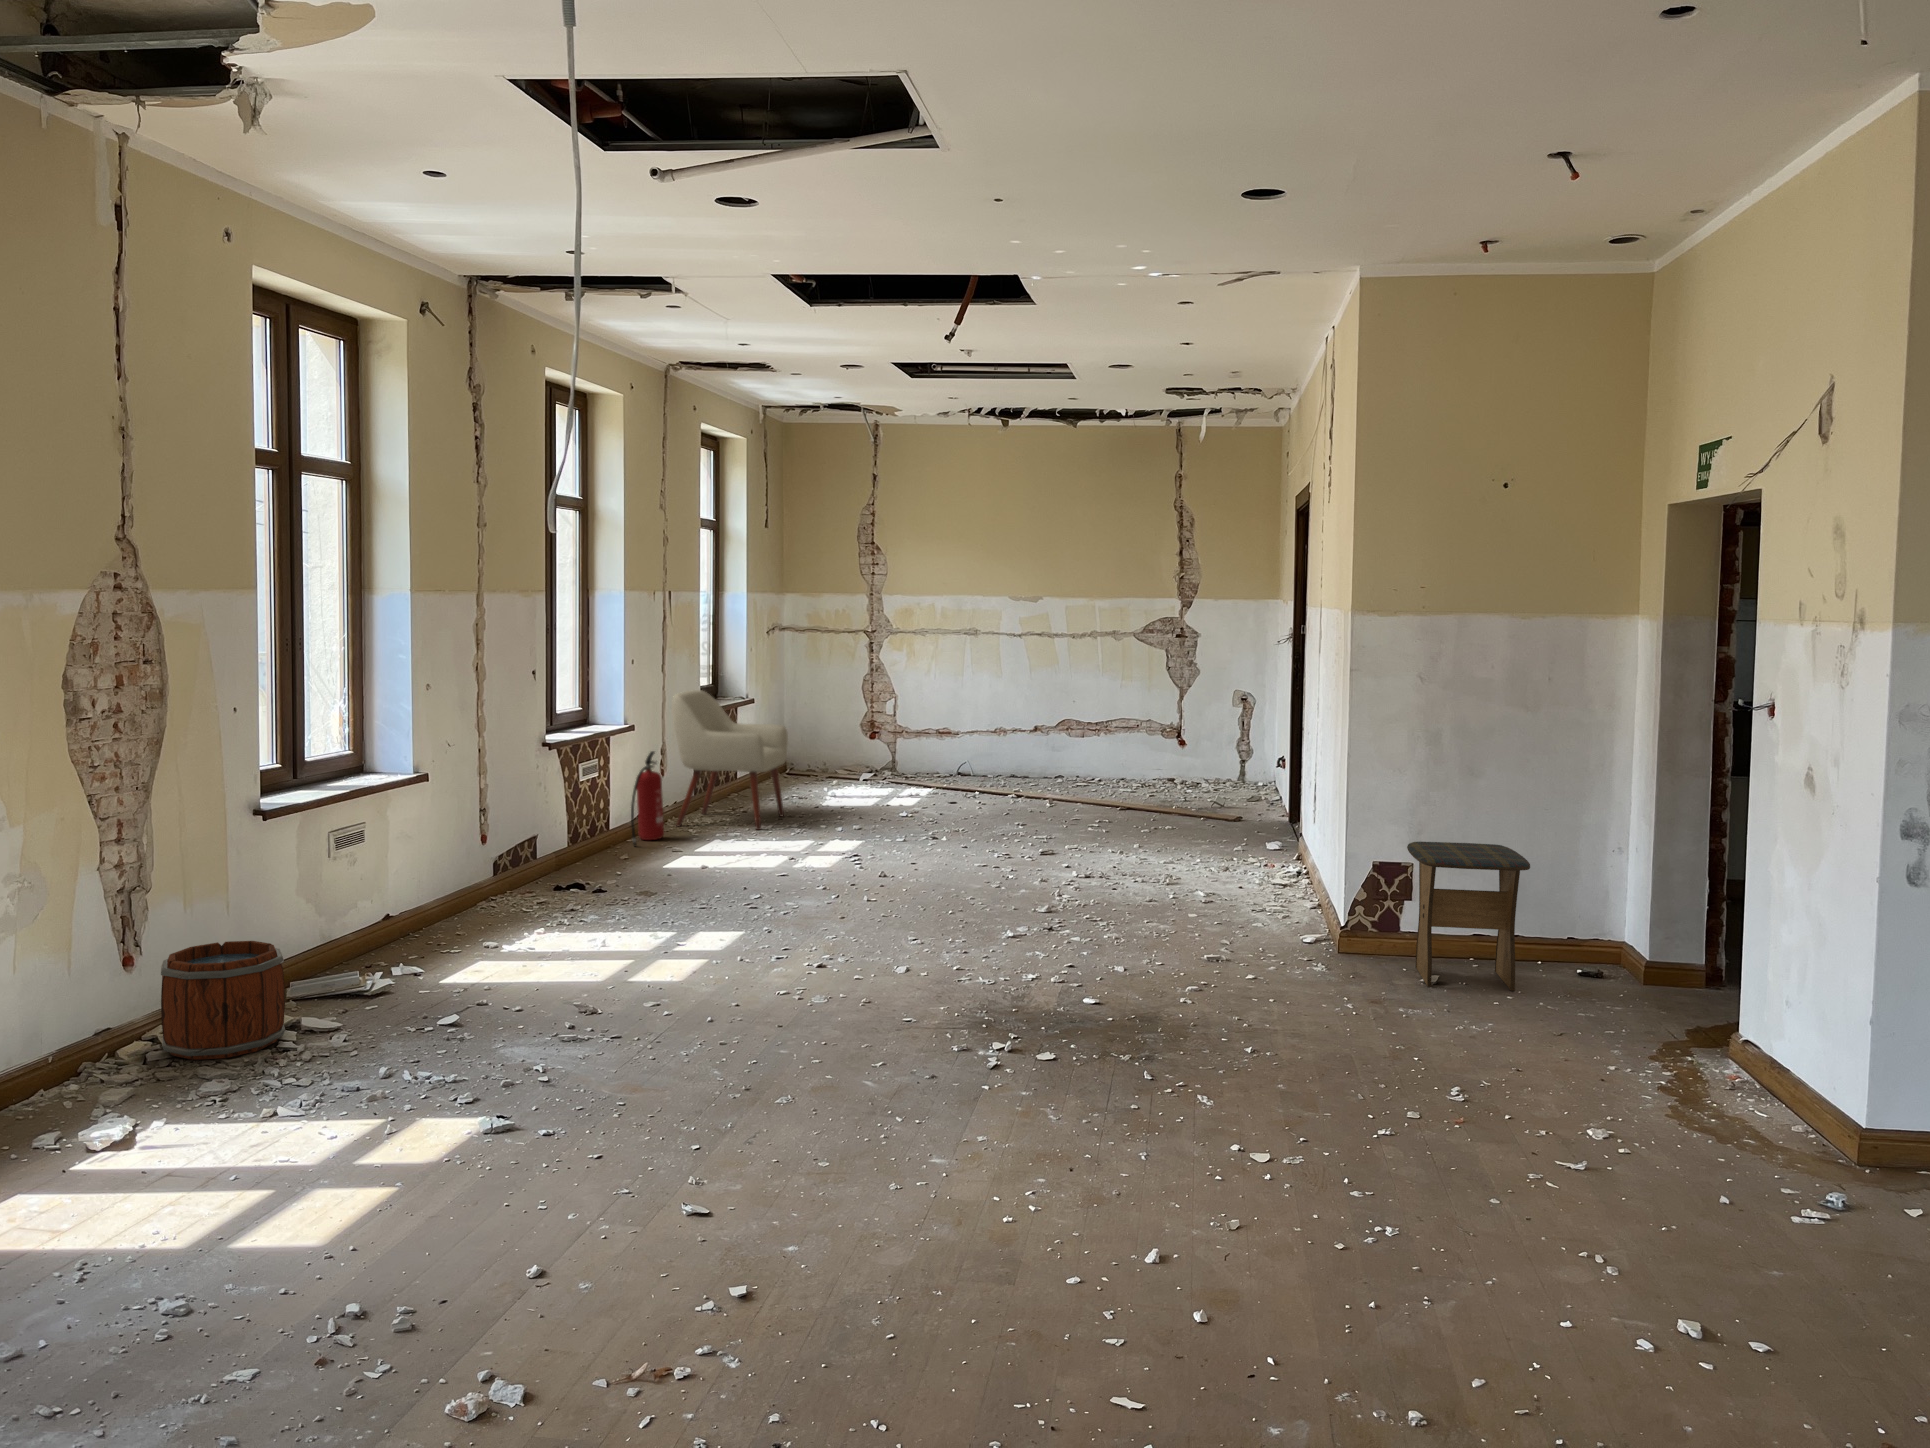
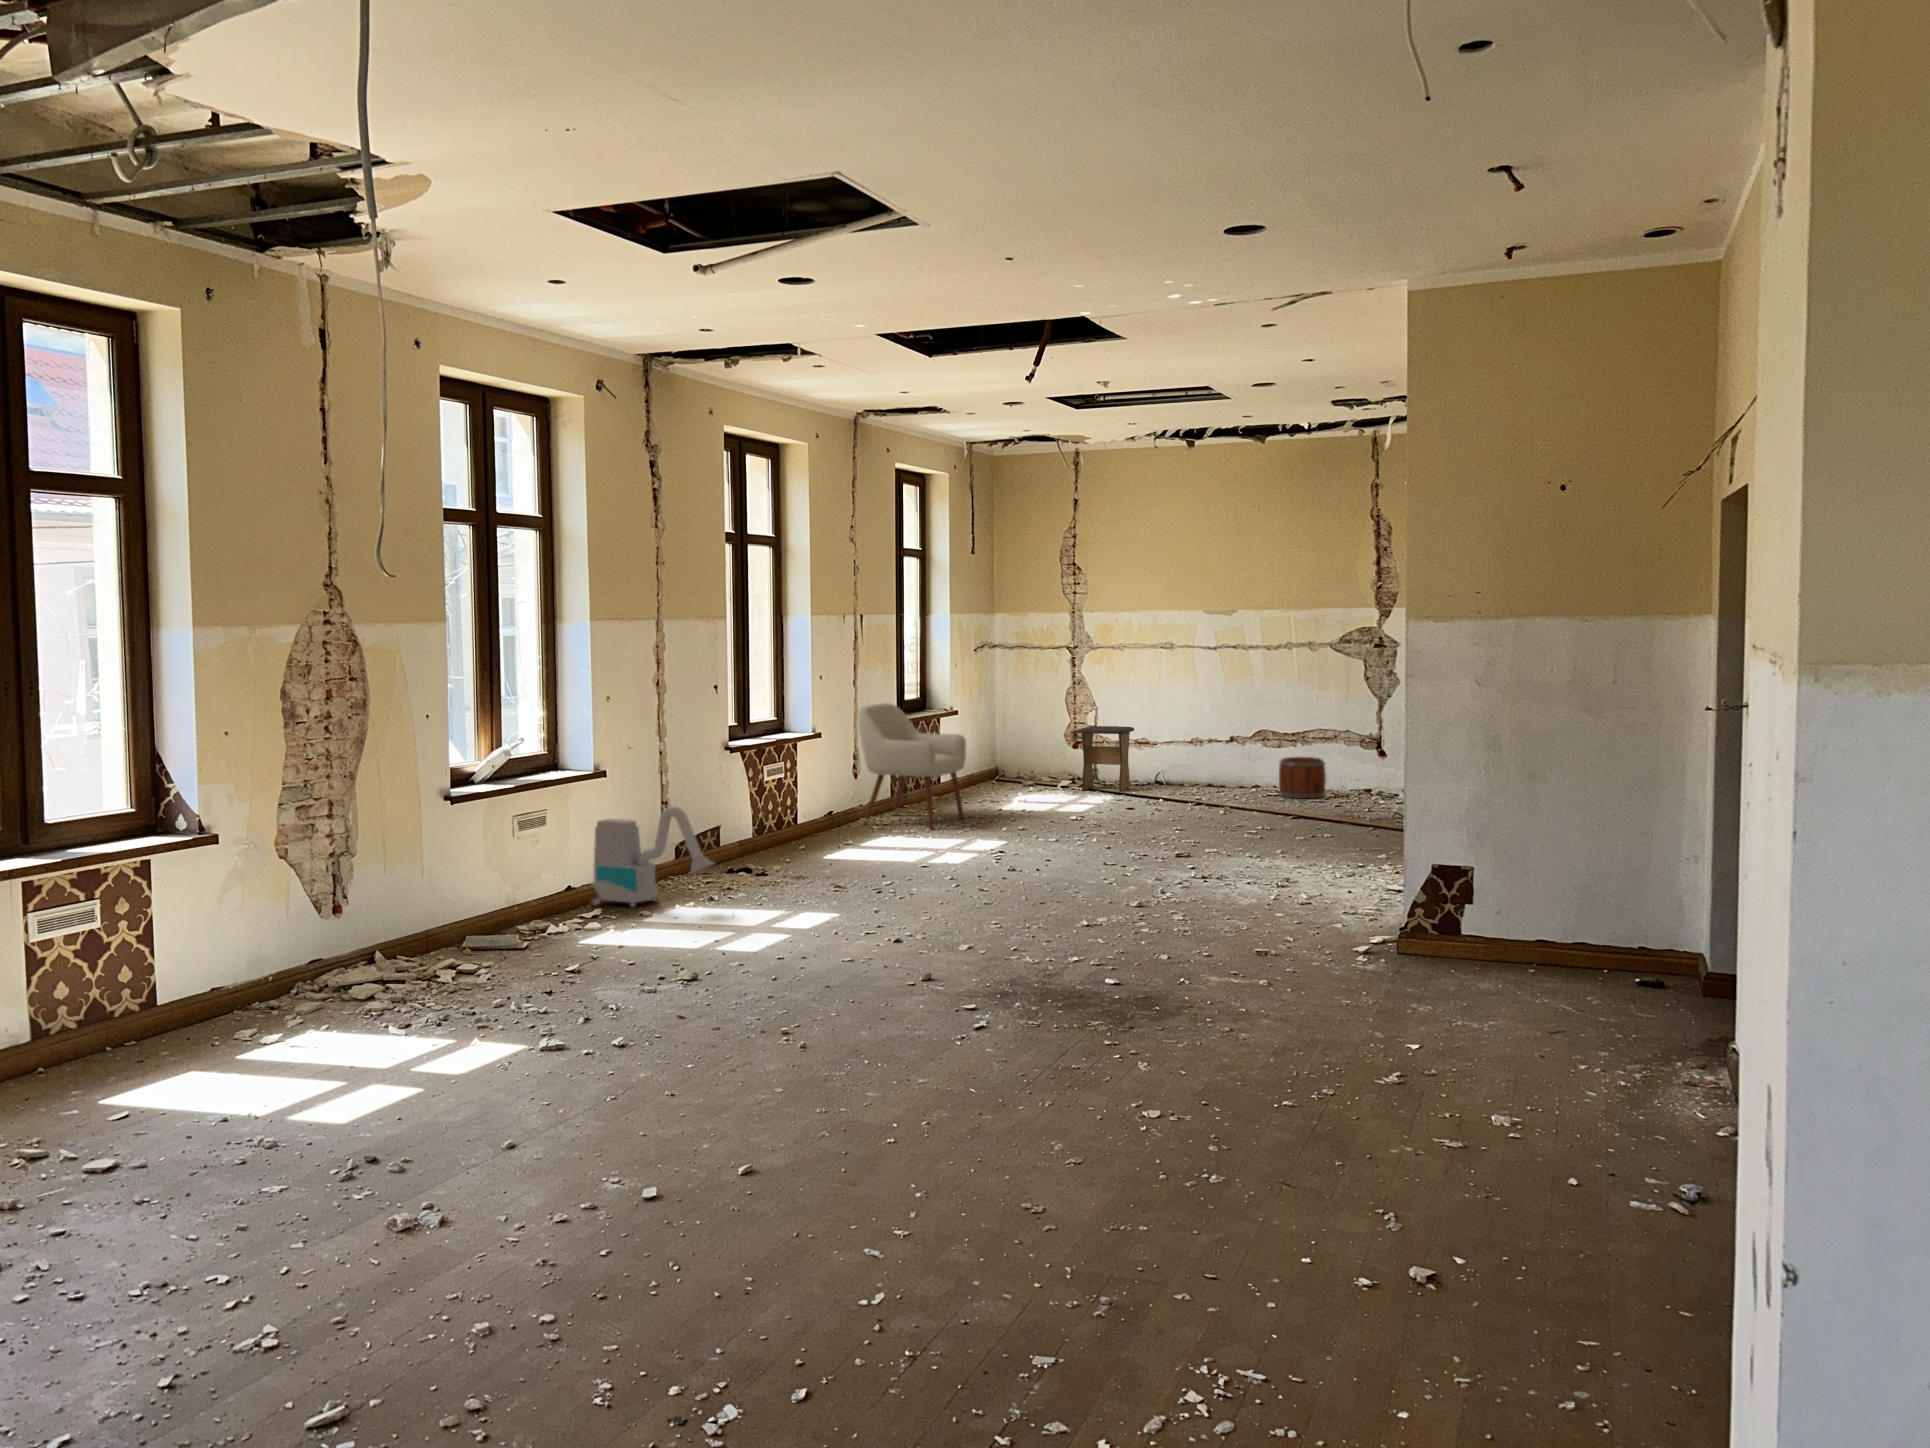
fire extinguisher: present [631,751,664,846] -> none [811,757,844,841]
vacuum cleaner: none [414,816,581,938] -> present [591,806,714,907]
stool: present [1407,842,1530,991] -> present [1076,726,1134,792]
bucket: present [161,941,285,1060] -> present [1279,757,1326,799]

